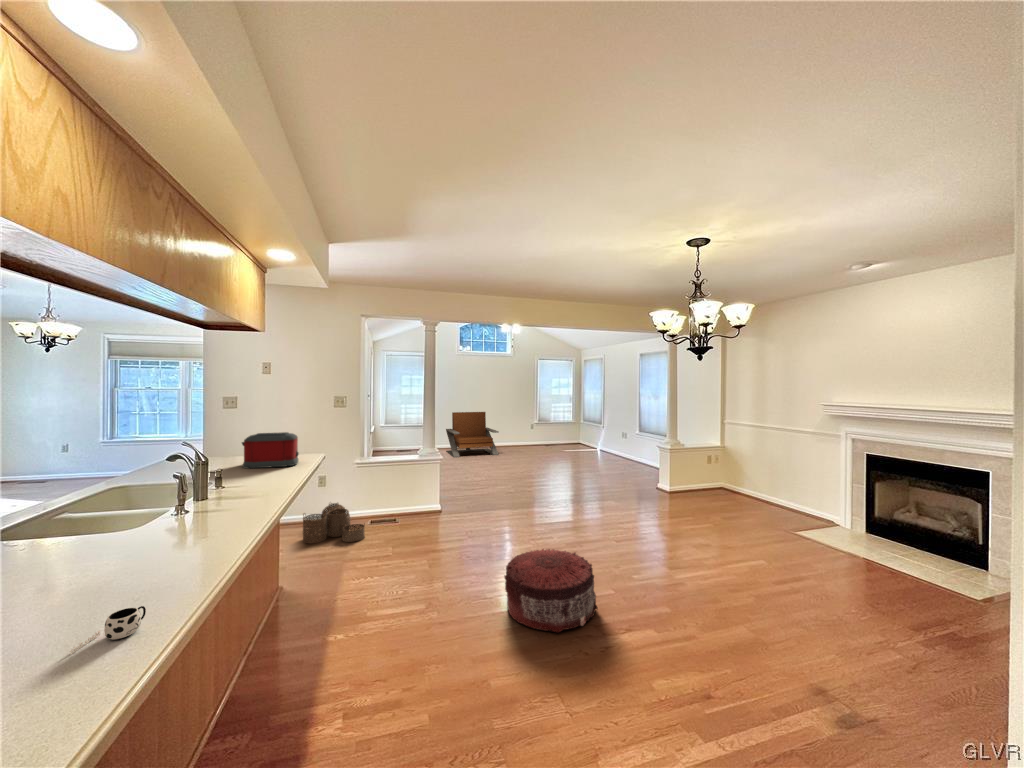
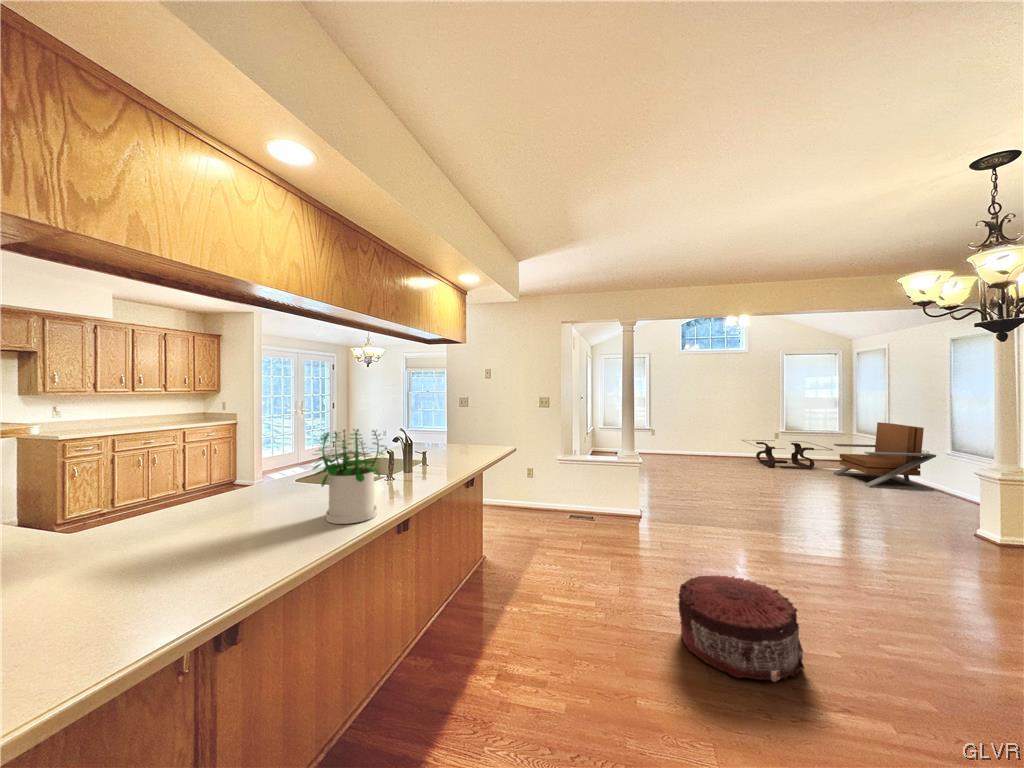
lounge chair: present [446,412,499,458] -> present [834,422,936,491]
coffee table: none [508,430,572,453] -> present [742,440,832,469]
toaster: present [242,432,299,468] -> none [452,426,492,454]
potted plant: none [81,447,211,592] -> present [313,429,388,524]
woven basket: present [303,503,365,543] -> none [511,492,561,530]
mug: present [70,606,146,655] -> none [283,531,325,551]

